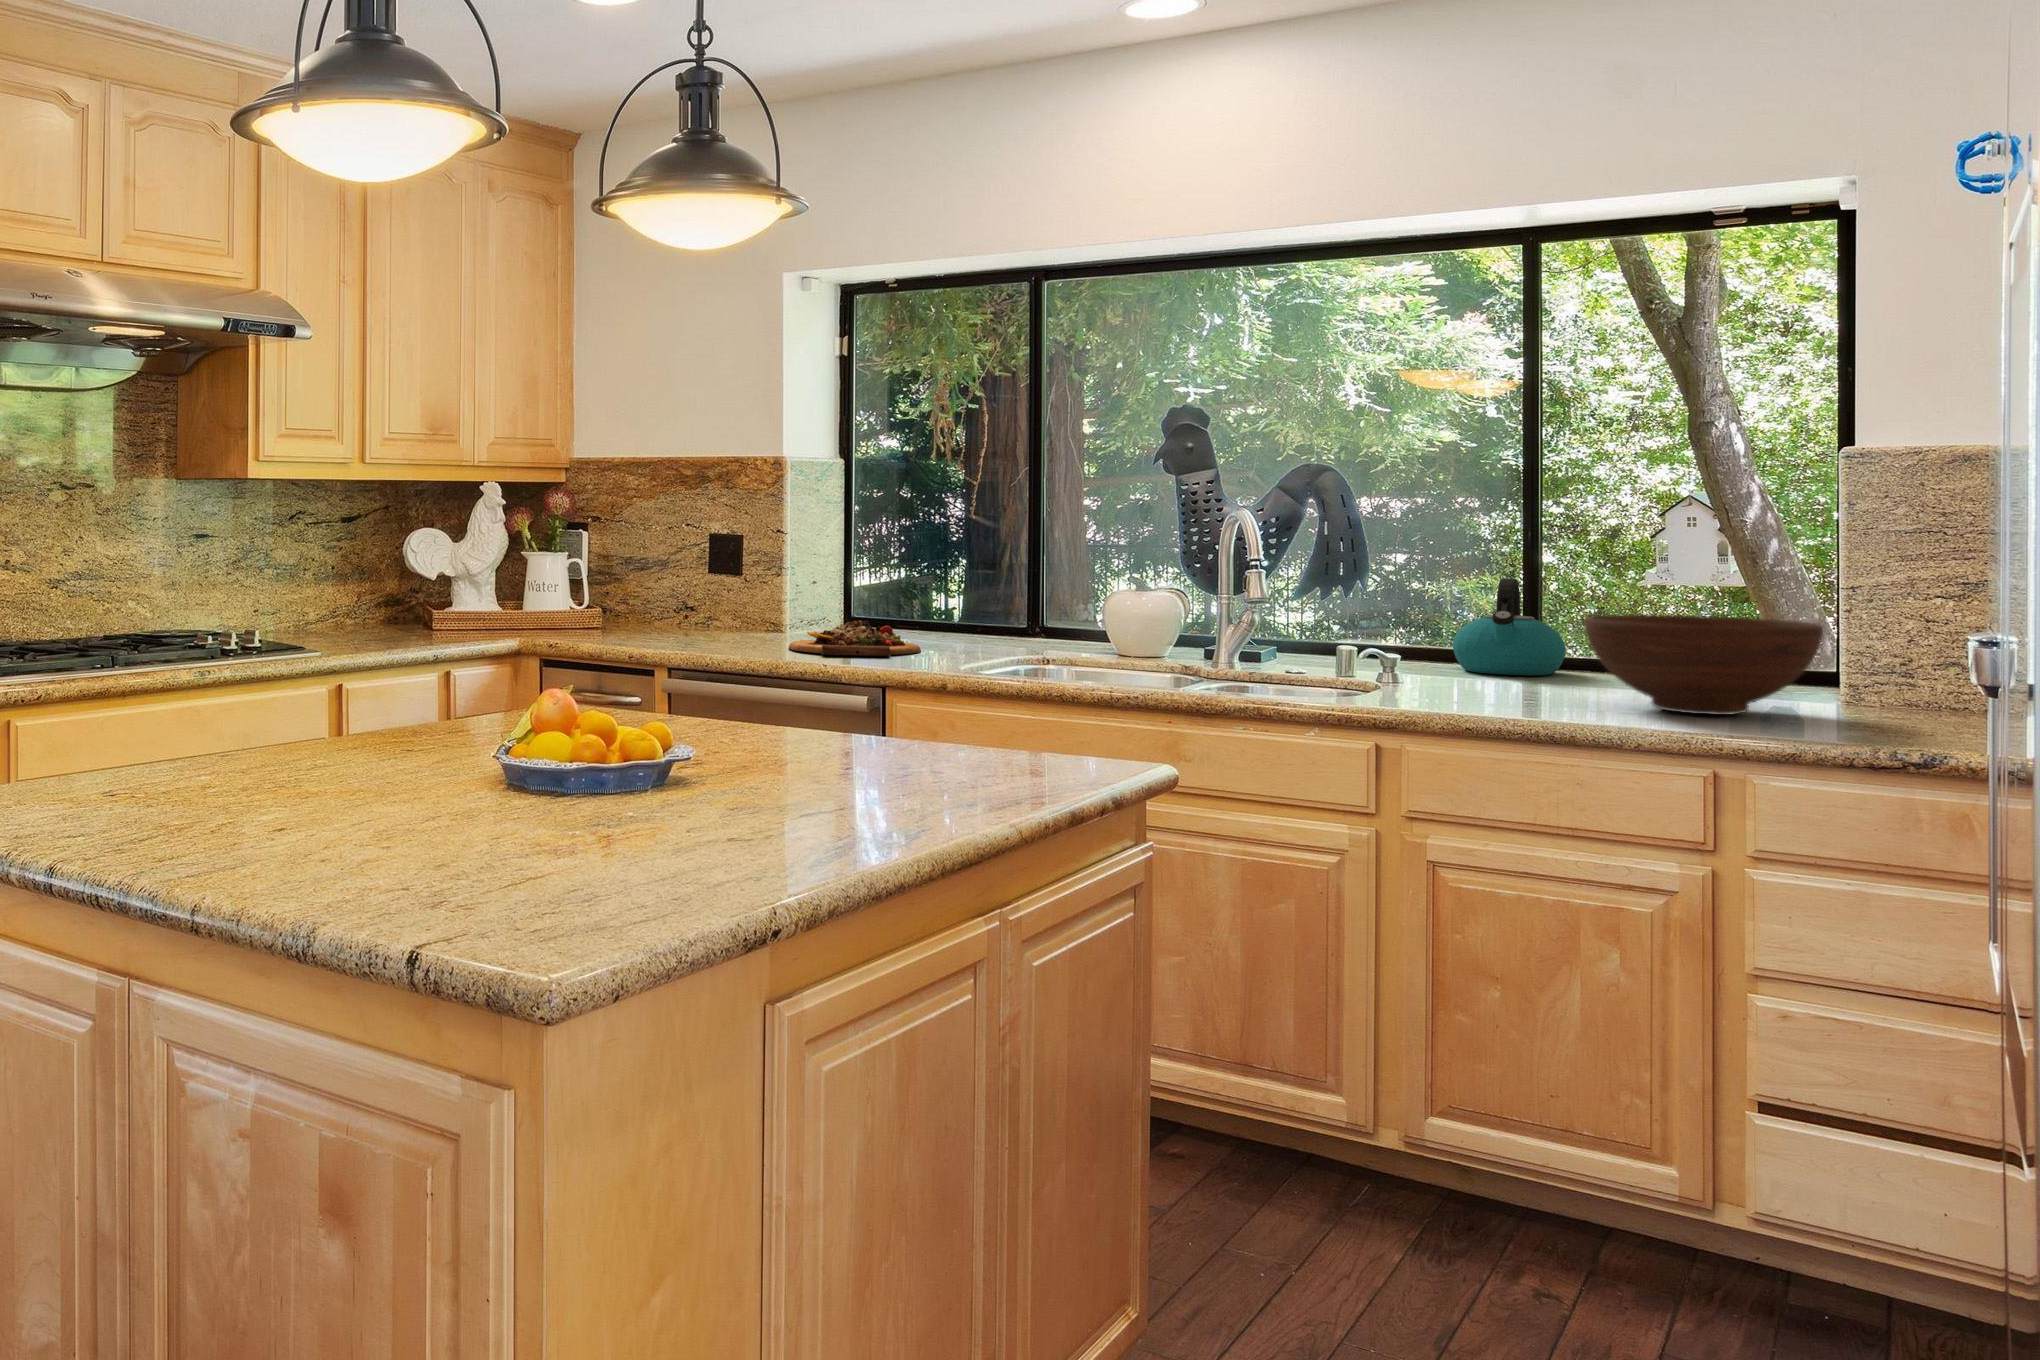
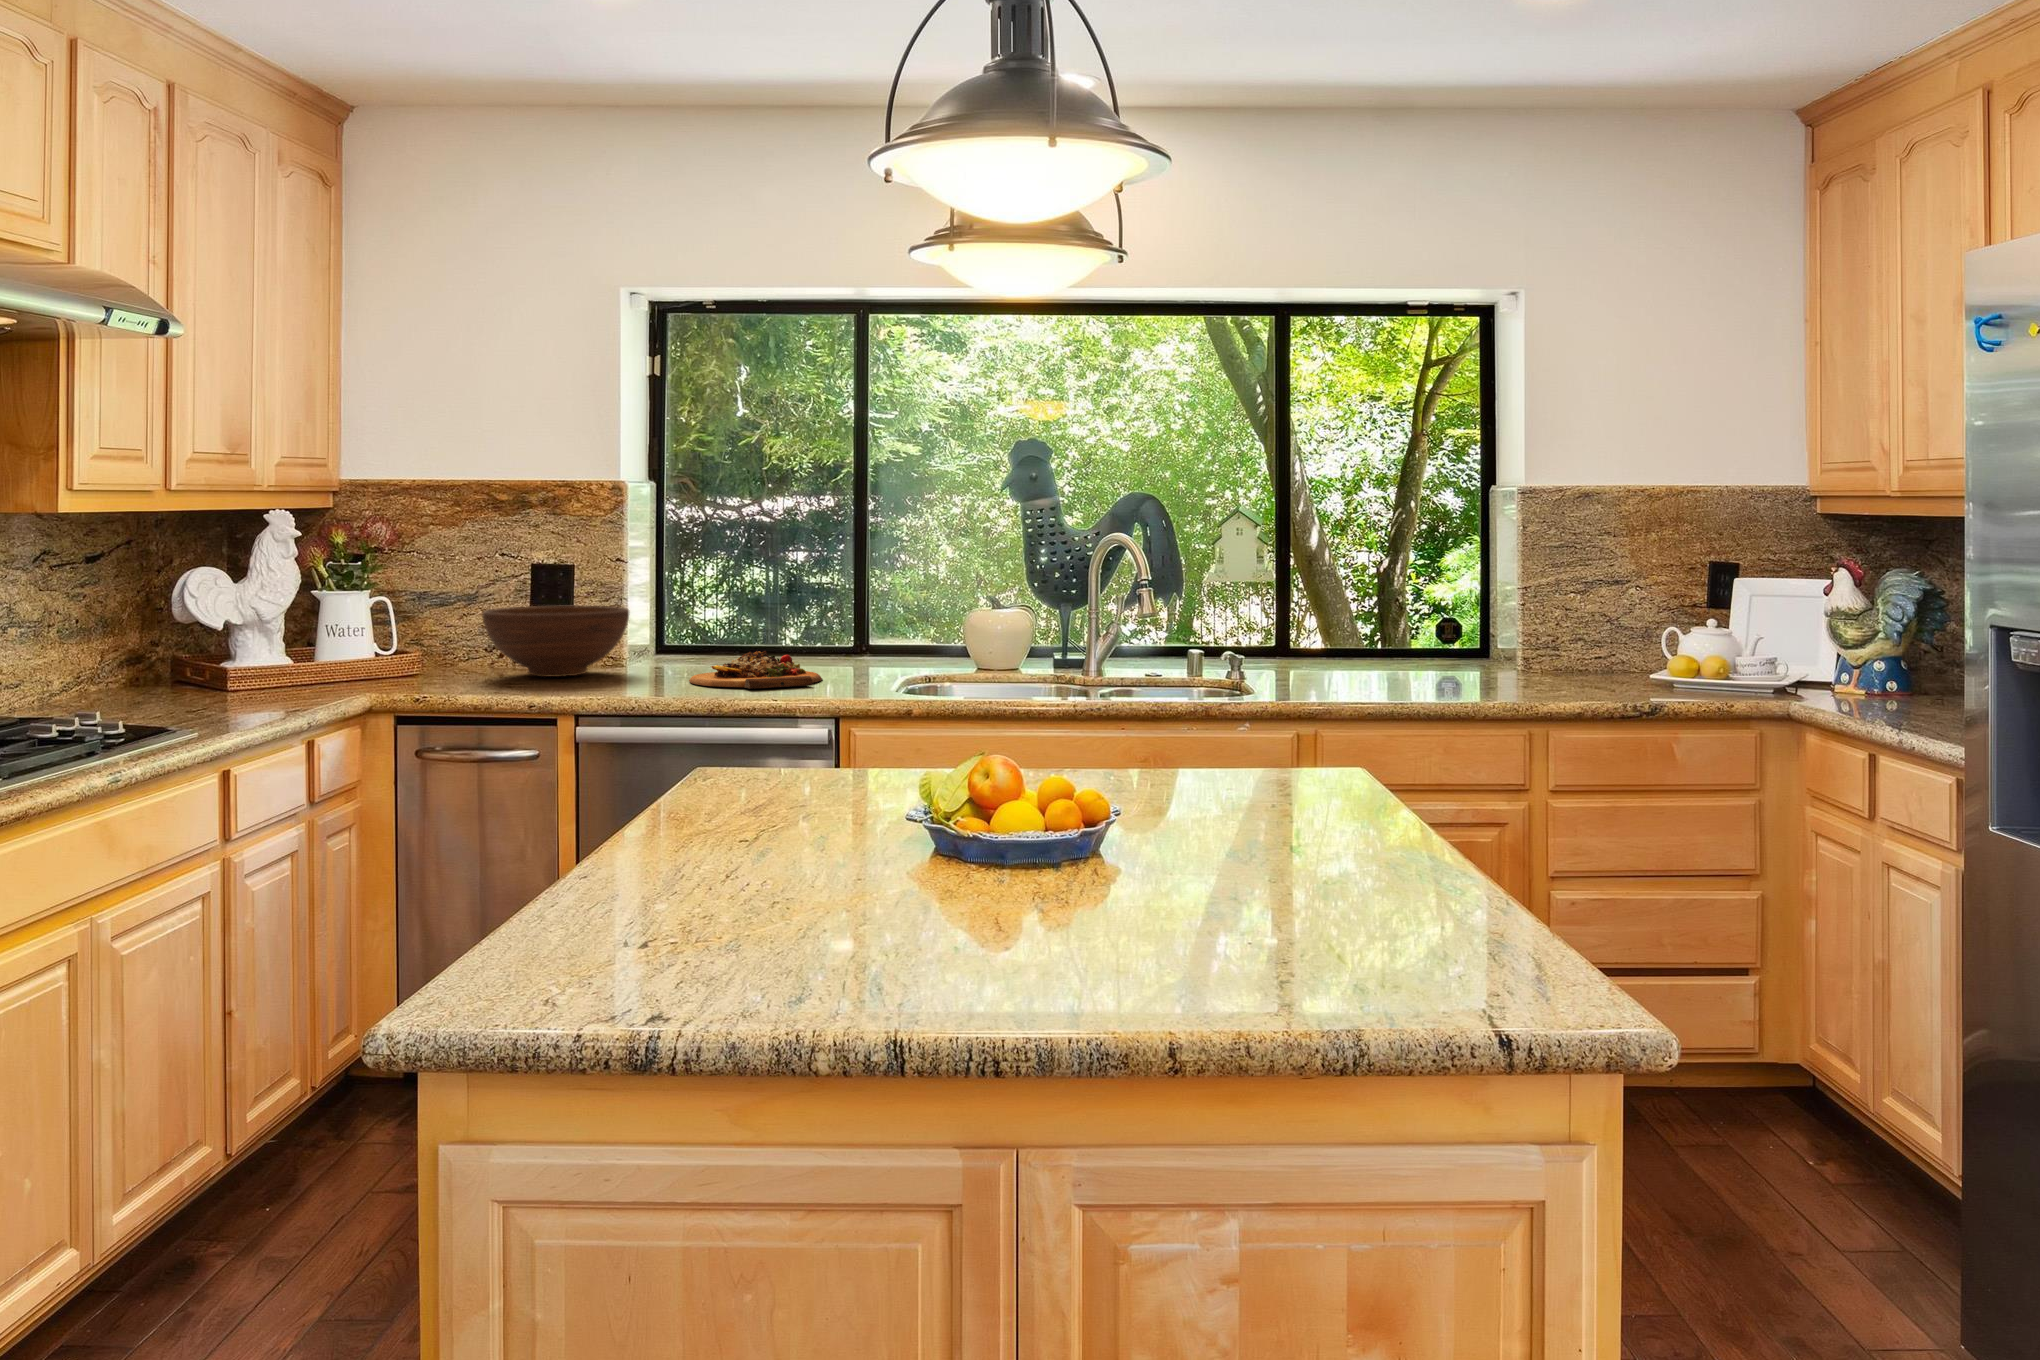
kettle: present [1453,578,1566,675] -> none [1245,588,1325,666]
fruit bowl: present [1584,614,1823,715] -> present [482,605,629,677]

